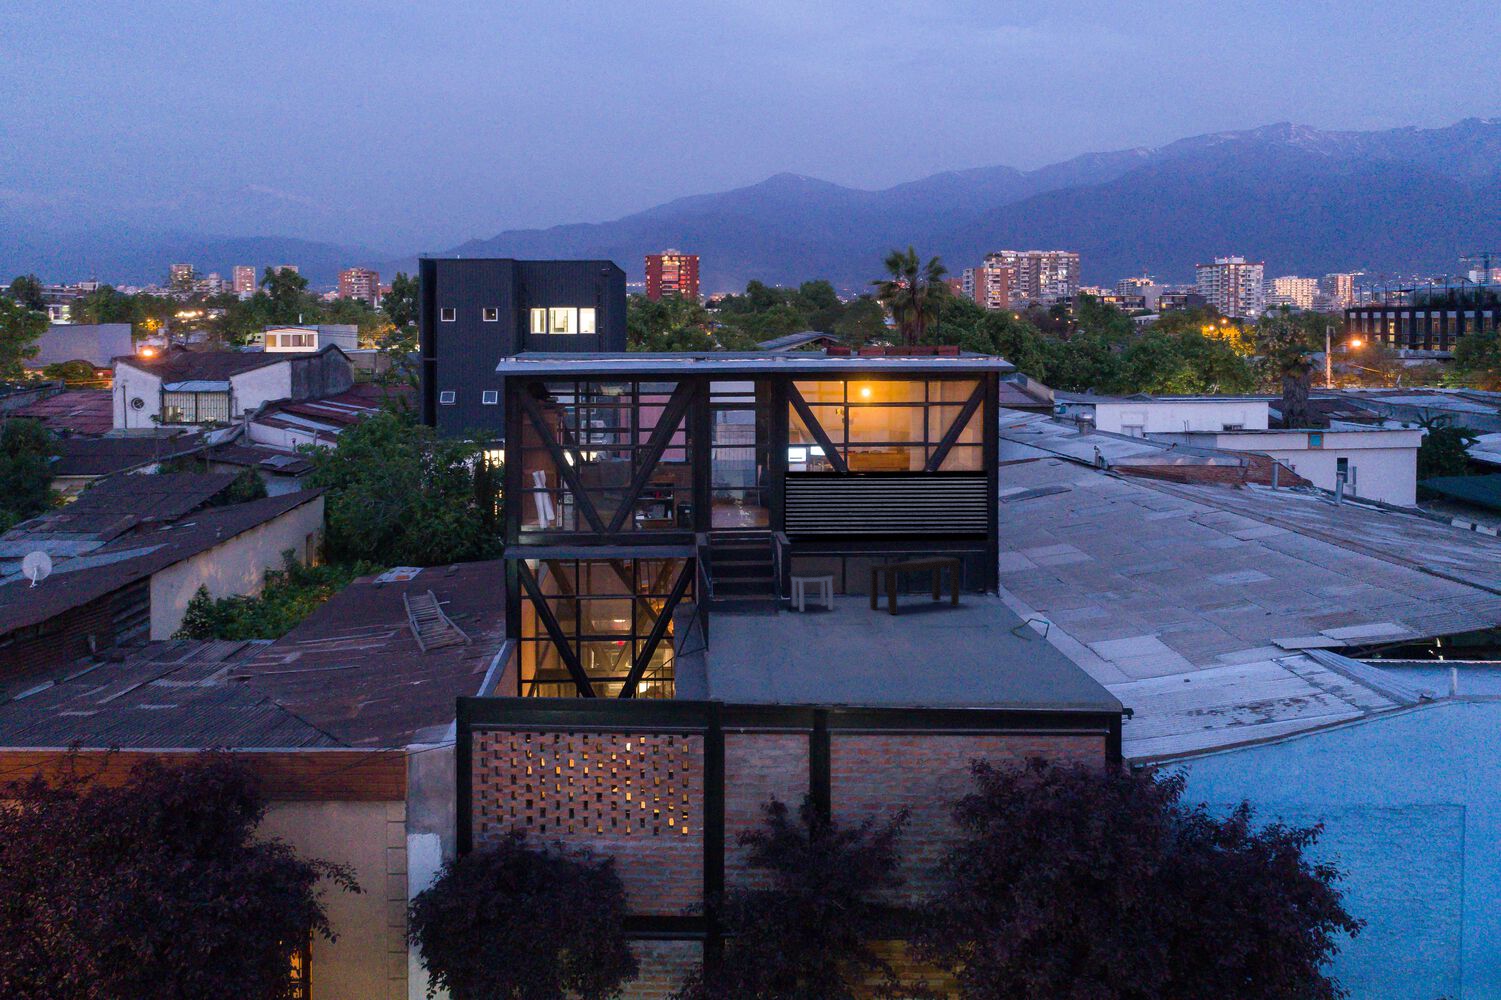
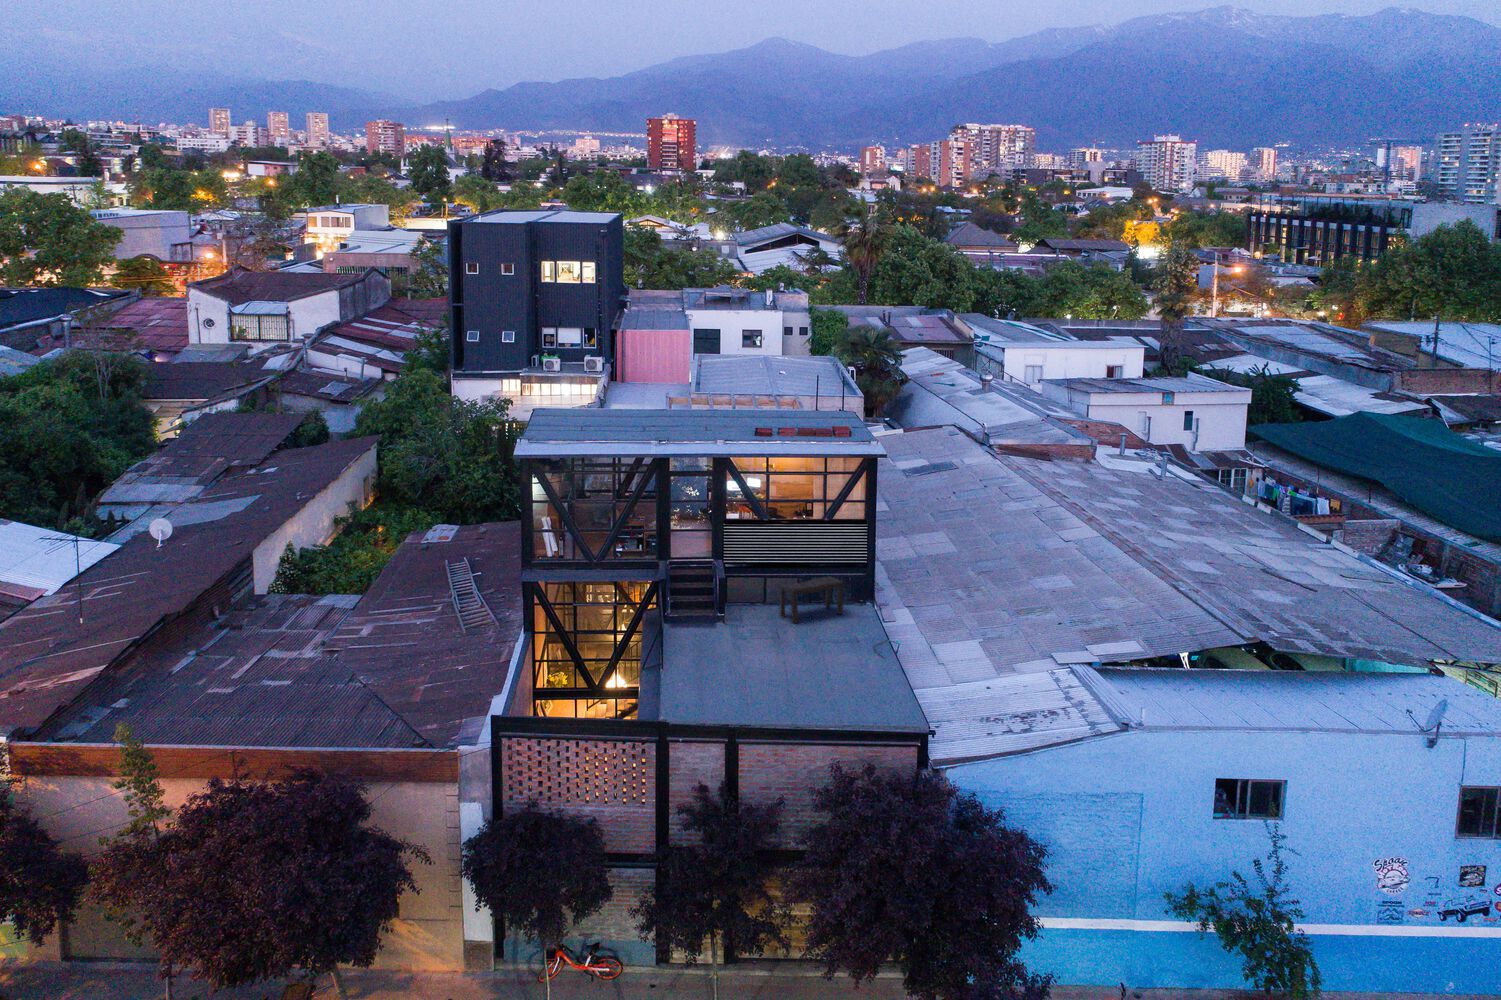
round table: present [788,570,835,612] -> none [722,587,755,620]

